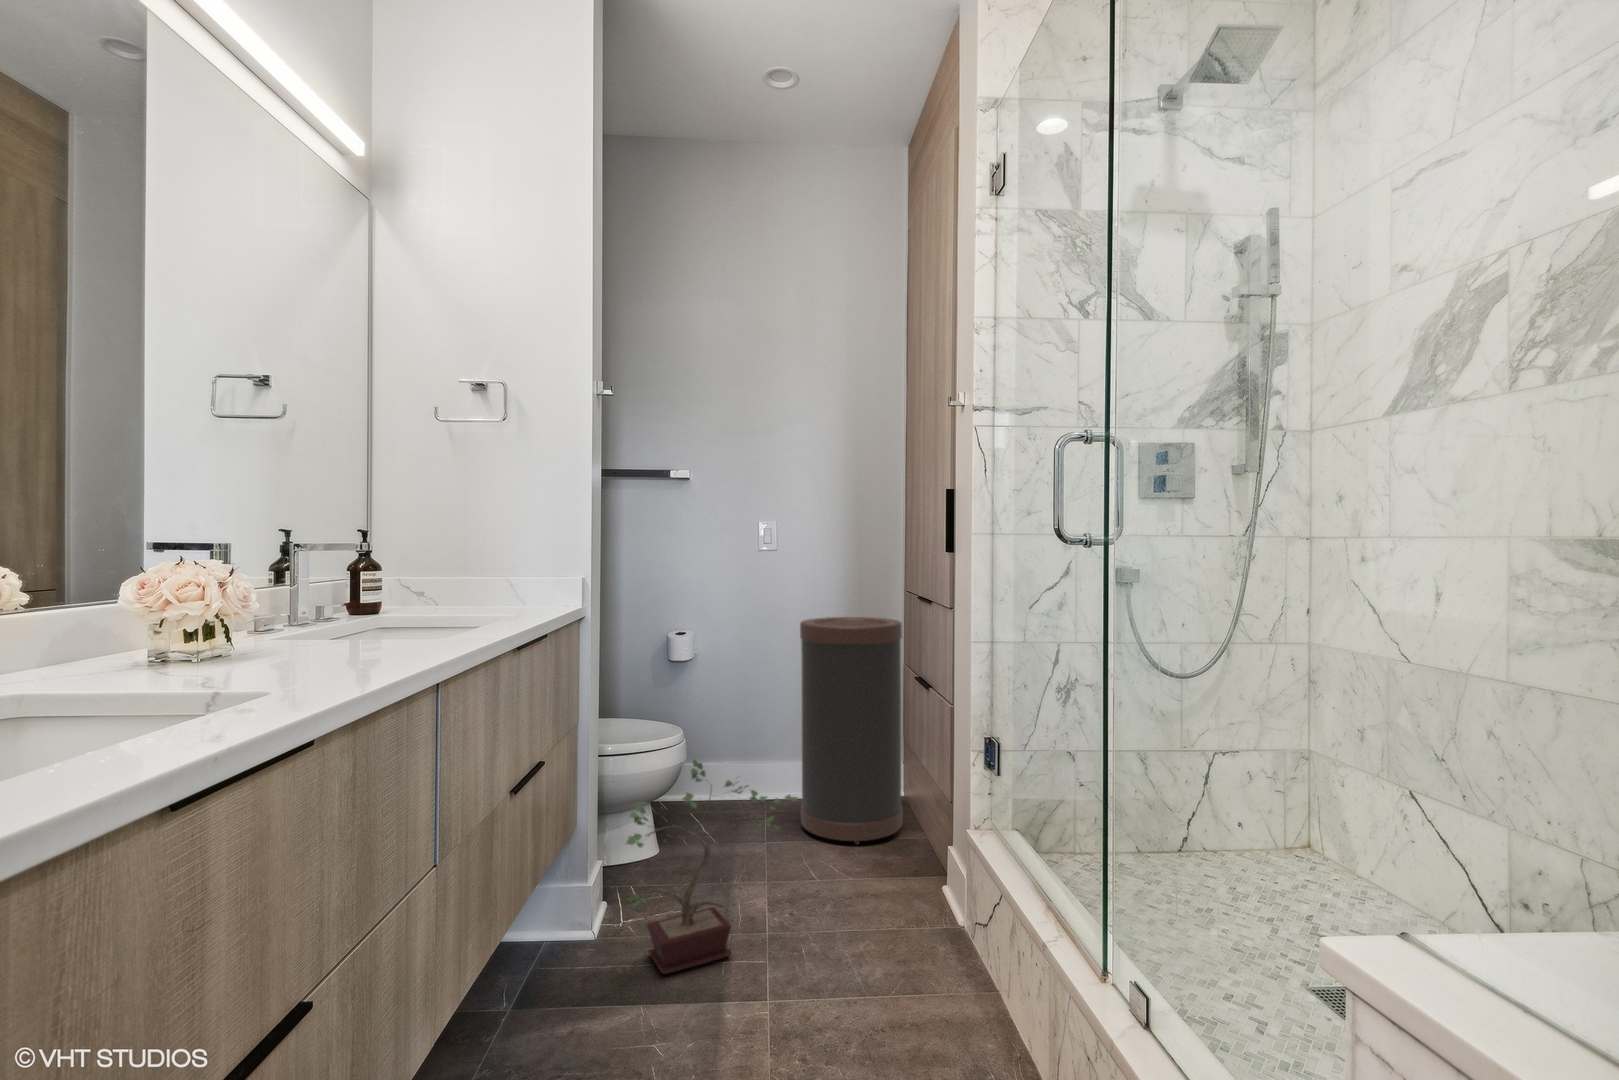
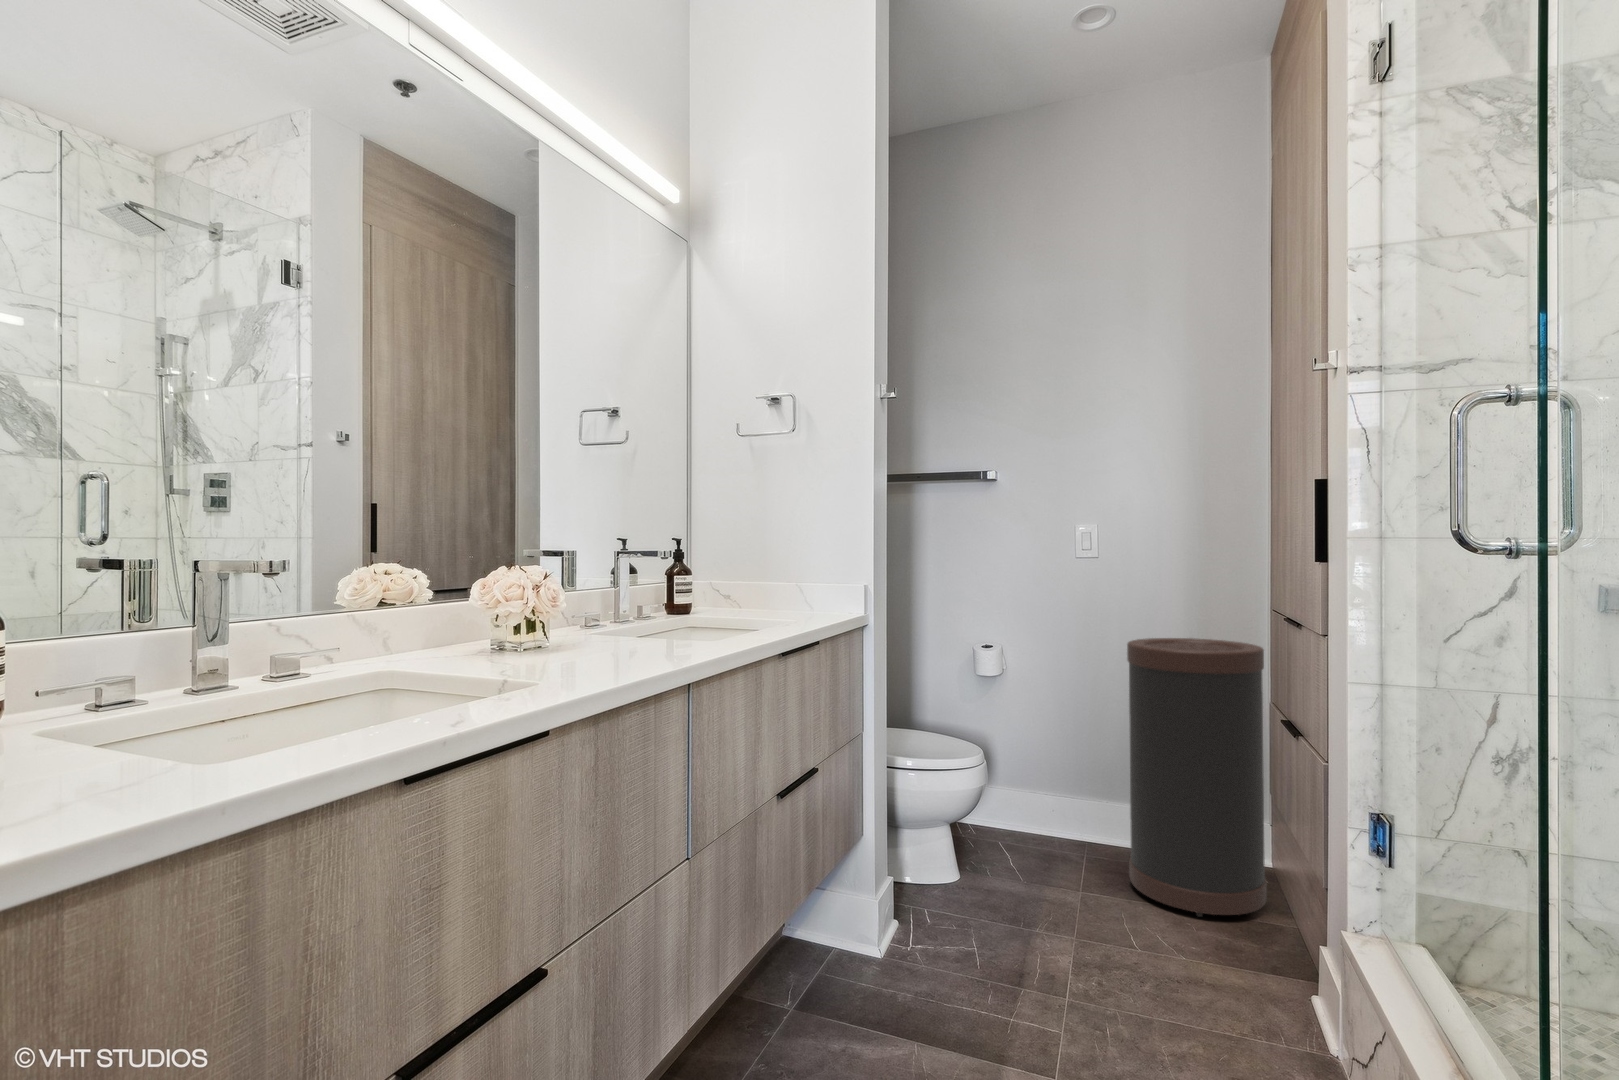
potted plant: present [626,760,798,974] -> none [897,786,1102,1017]

